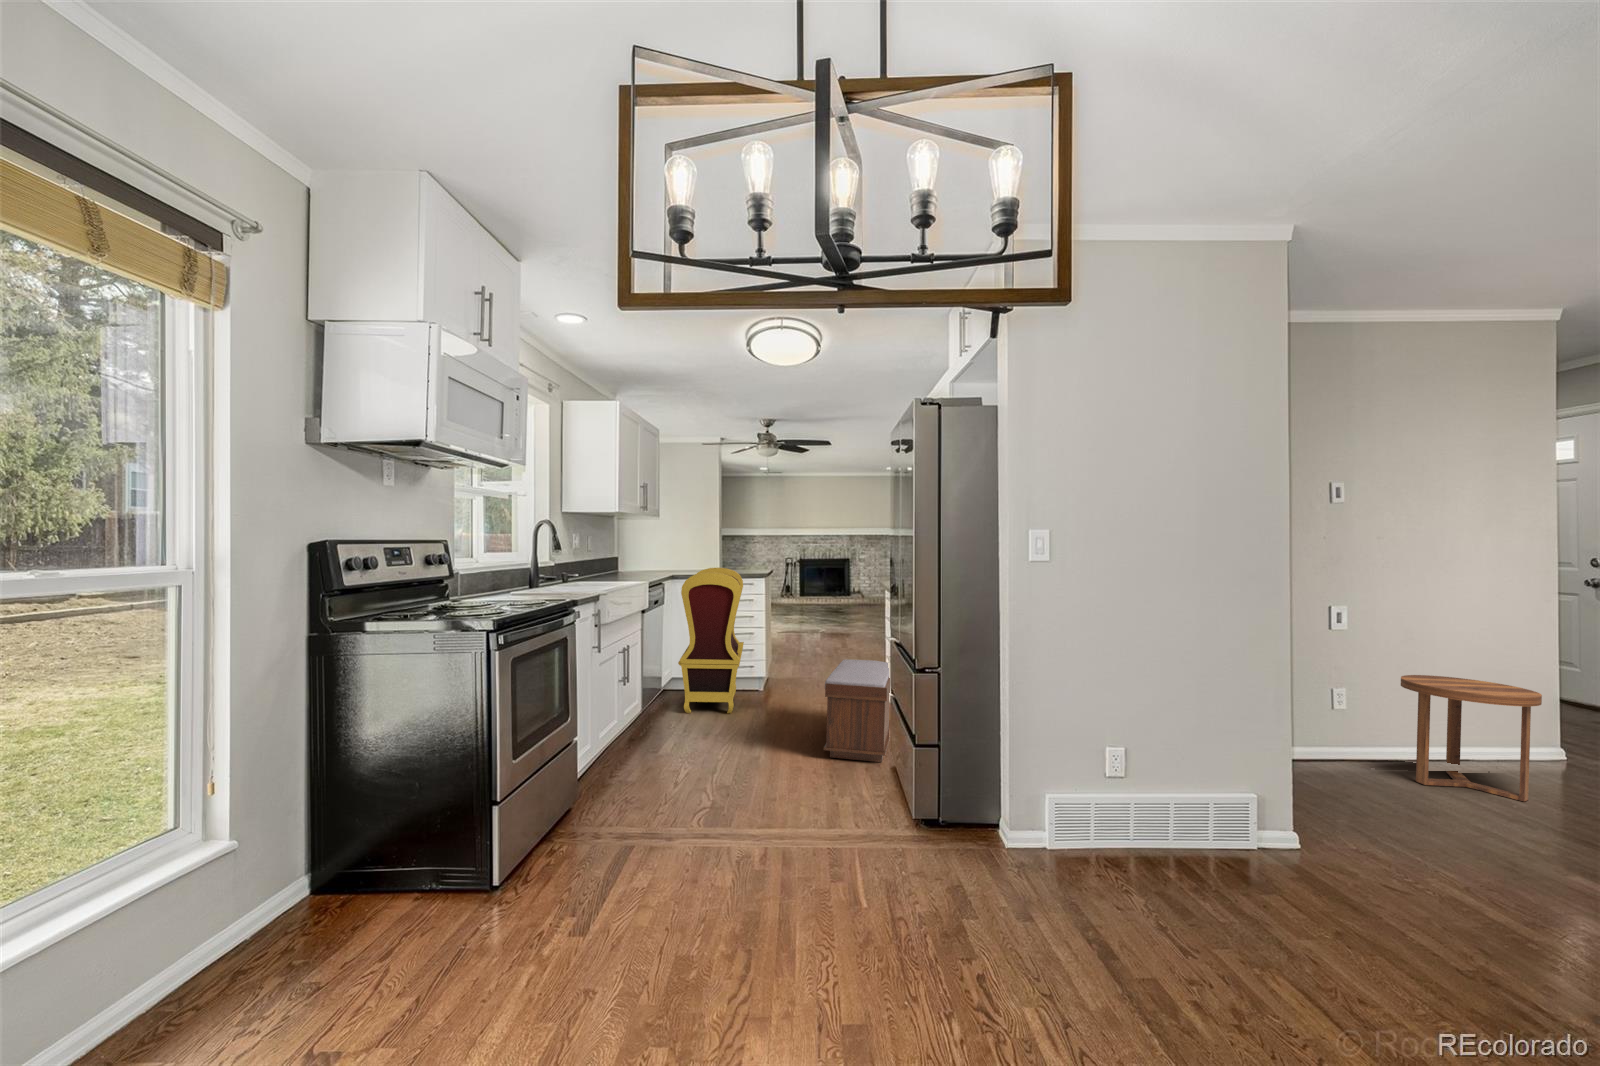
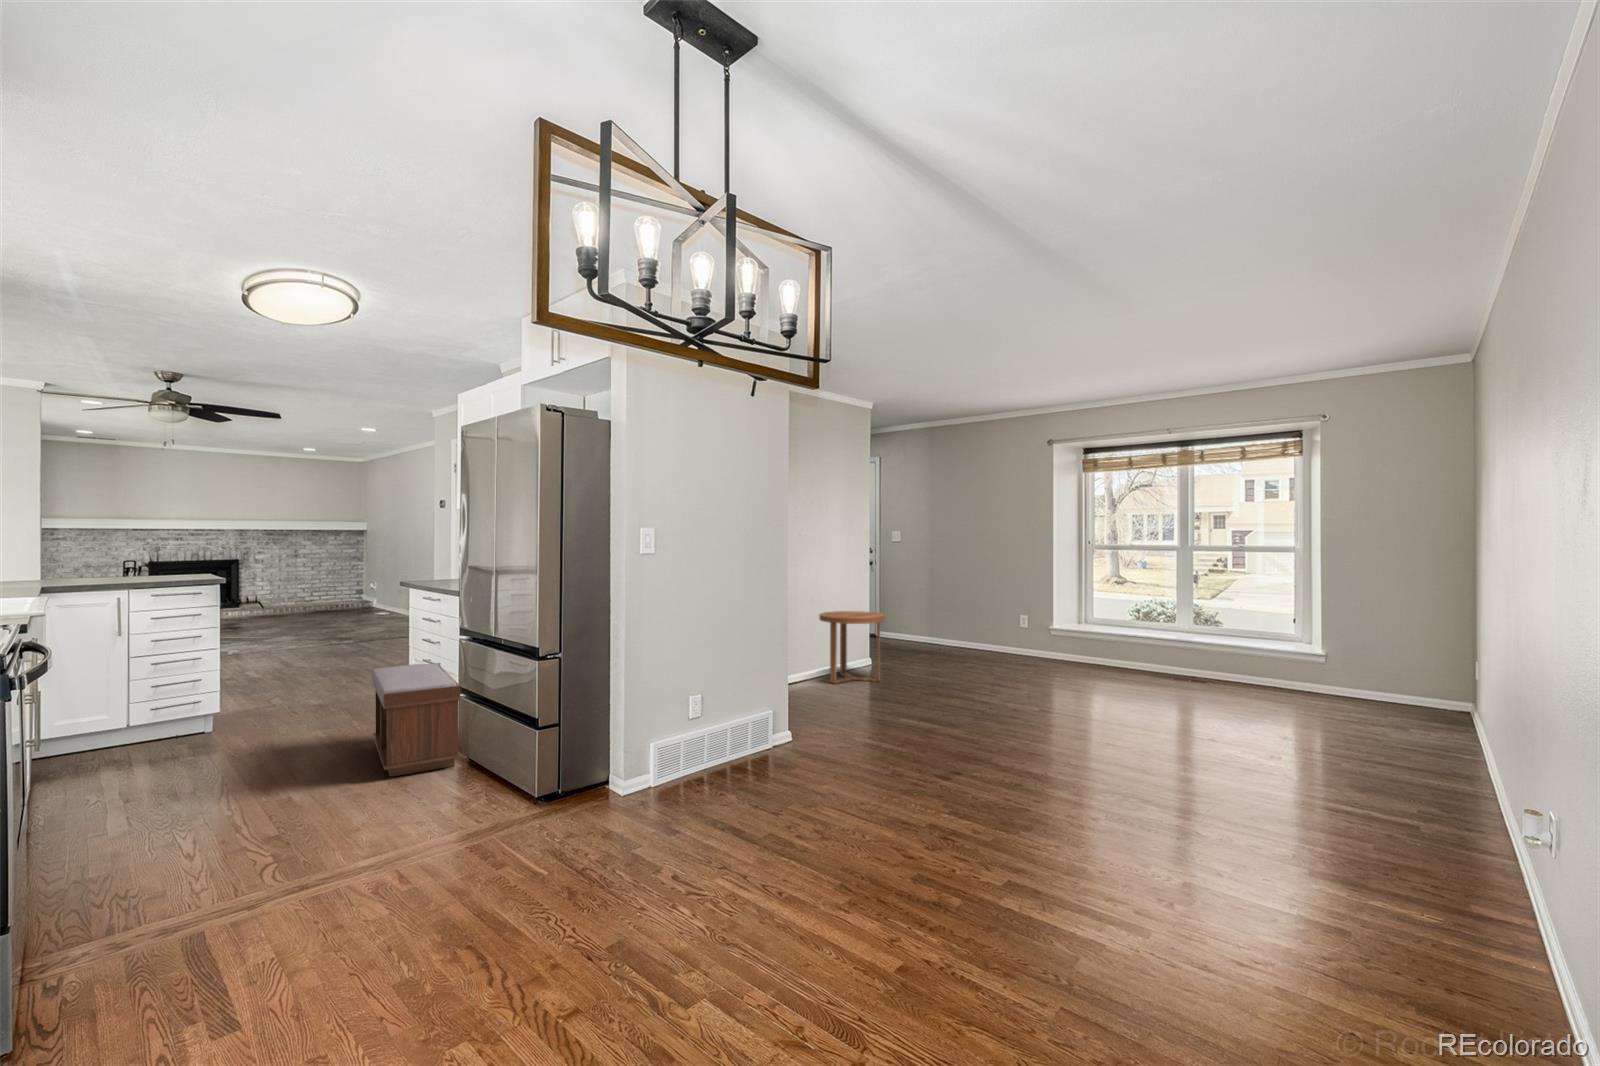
armchair: present [678,568,744,713] -> none [80,575,211,785]

